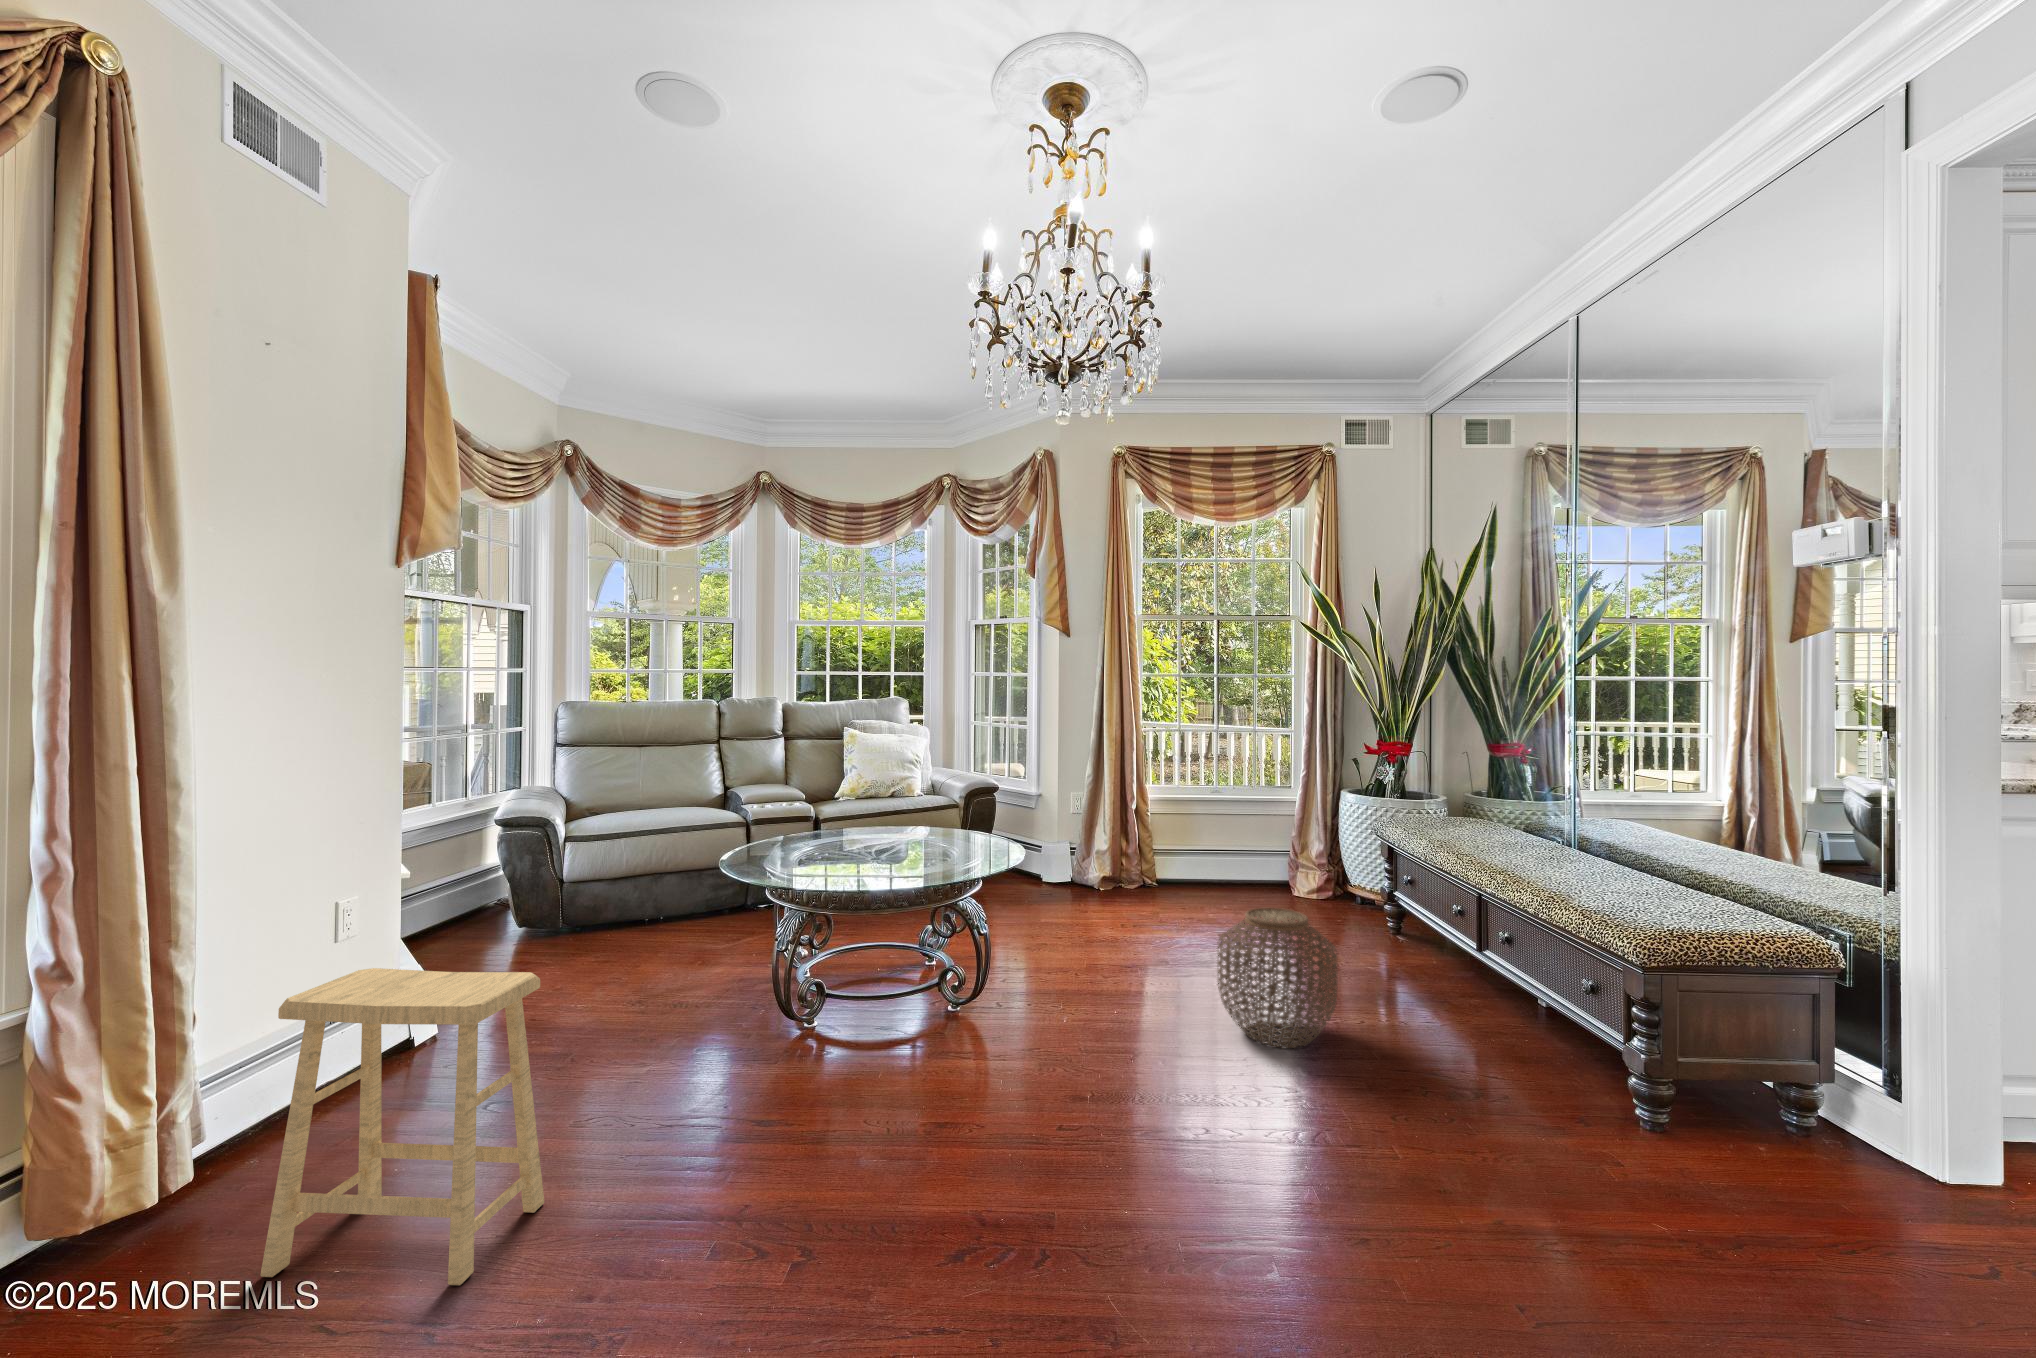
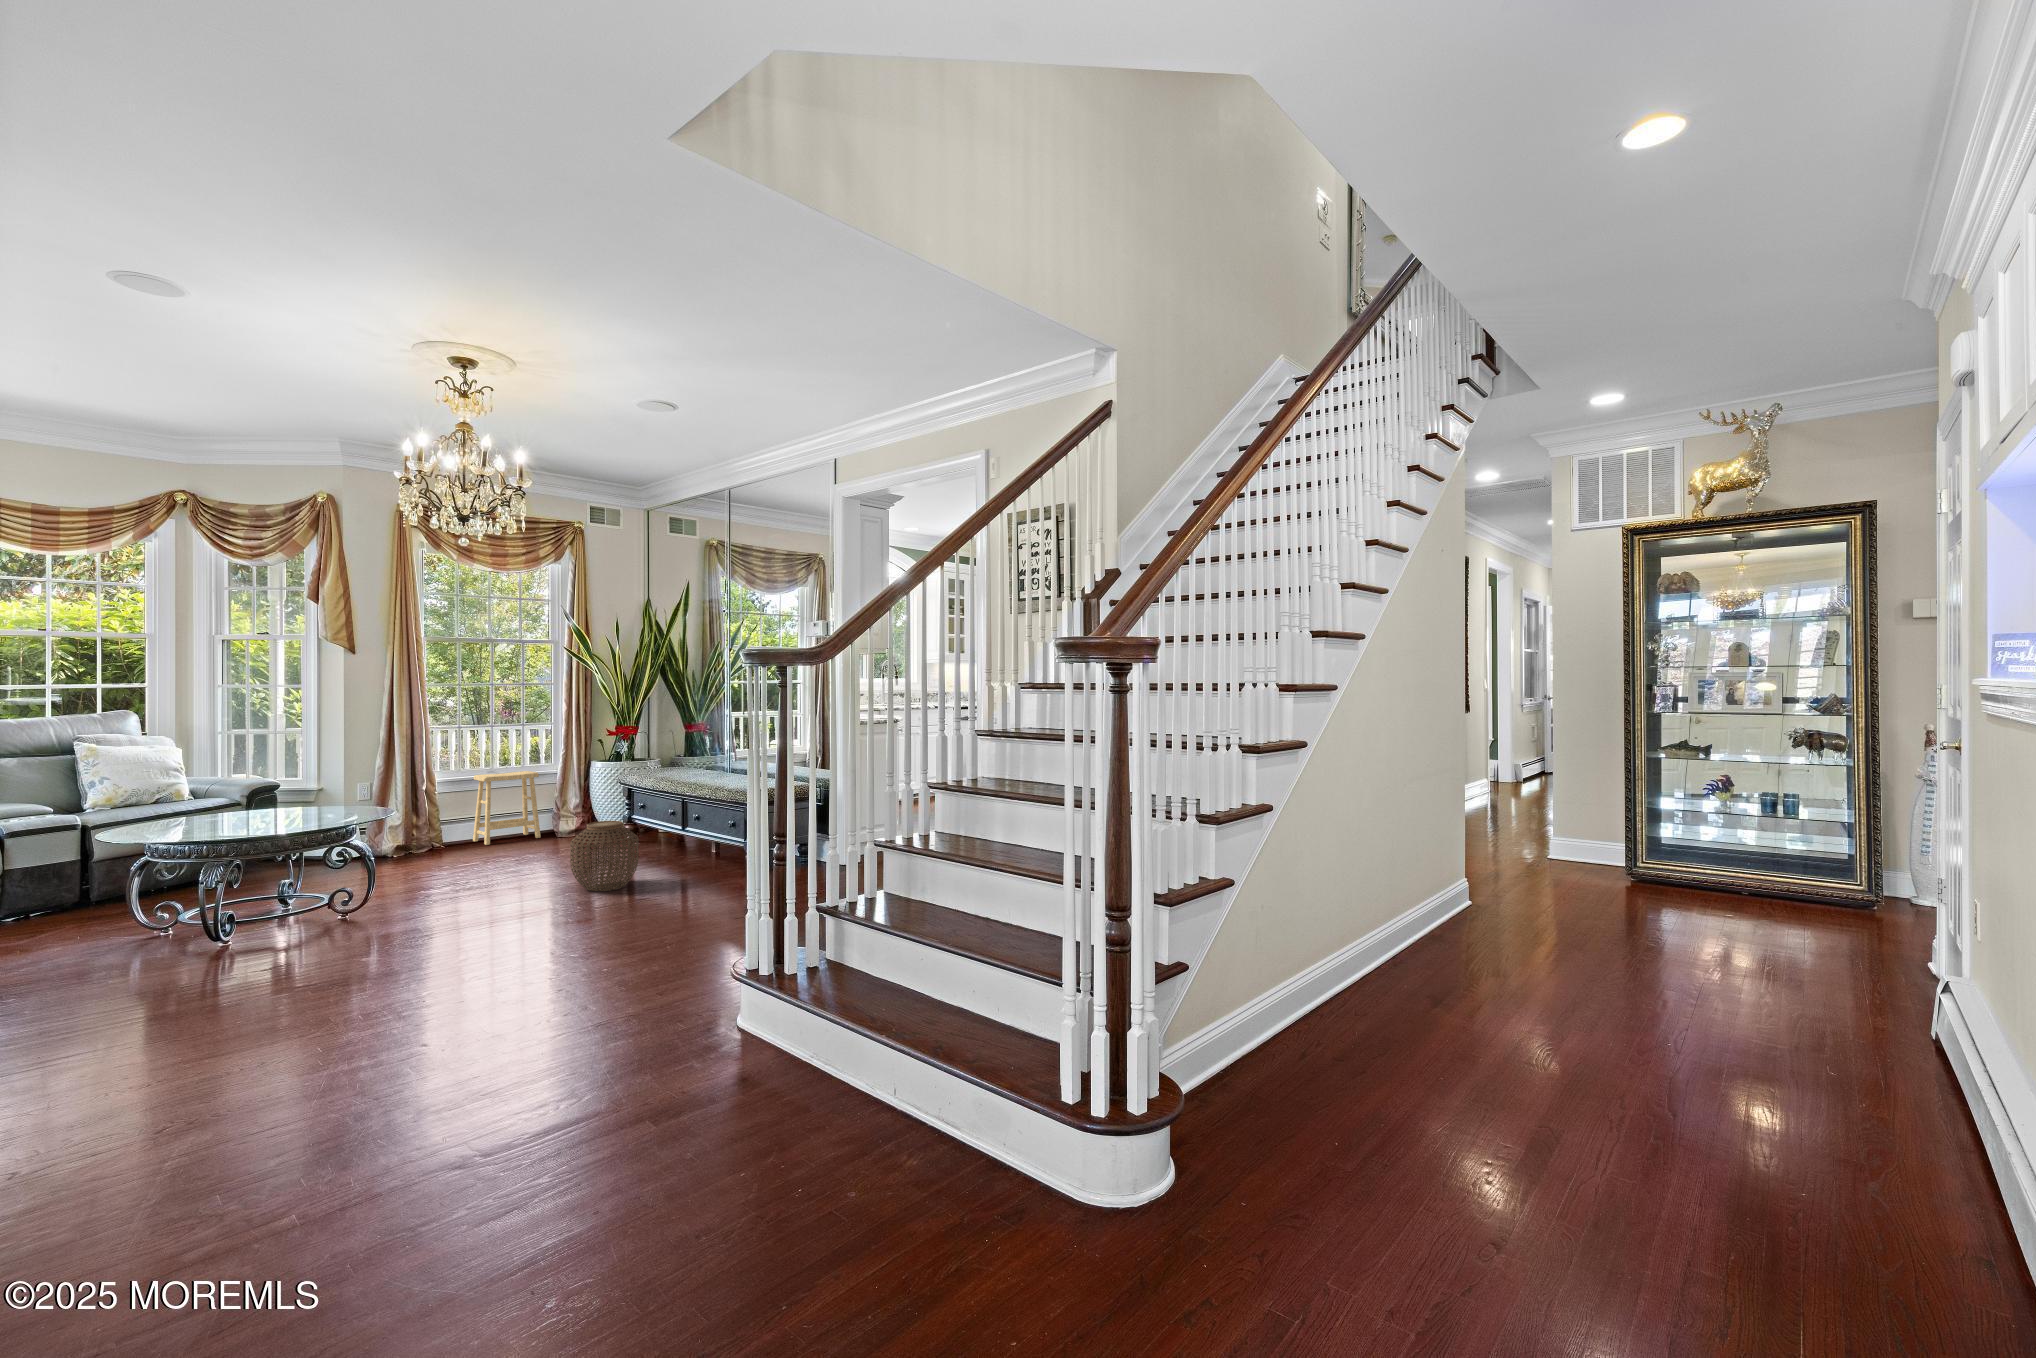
footstool: present [260,968,544,1285] -> present [473,771,541,845]

